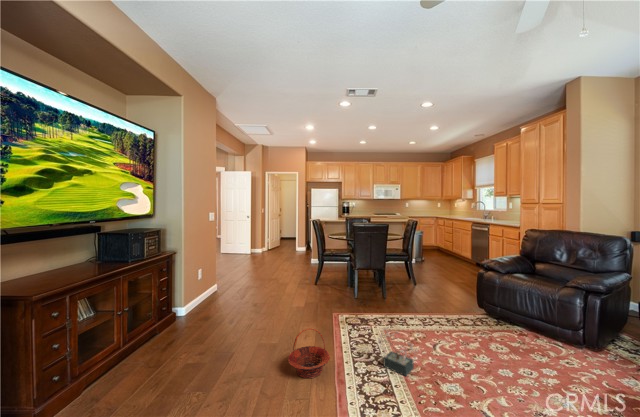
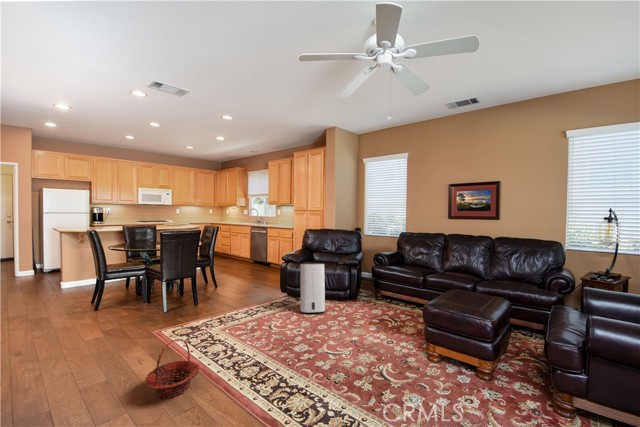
air purifier: none [488,278,529,351] -> present [300,264,325,312]
decorative plant: present [376,327,417,376] -> none [235,318,274,355]

